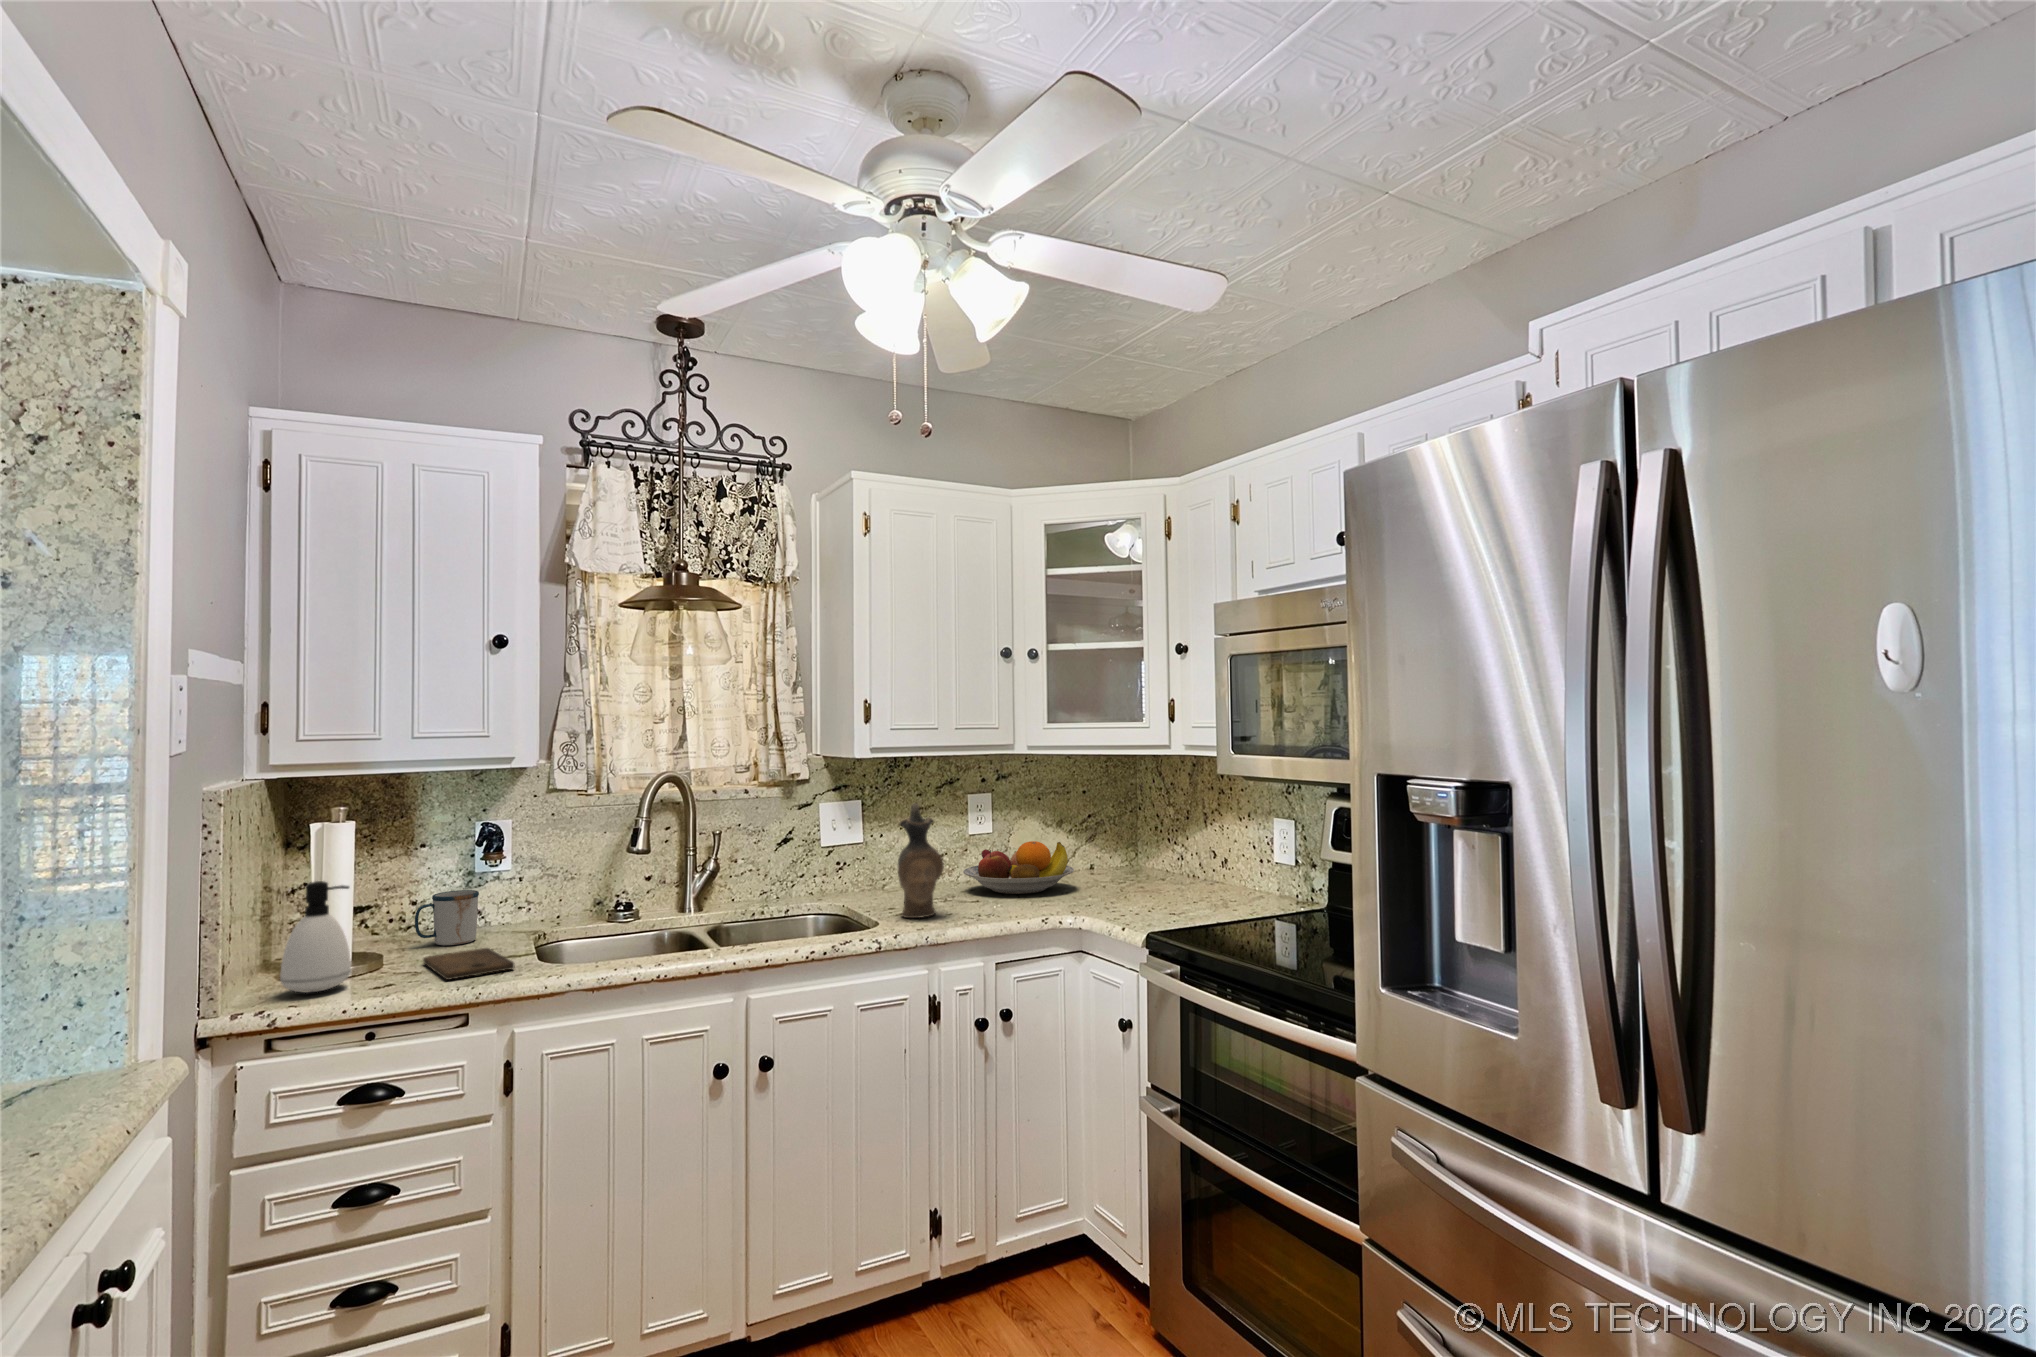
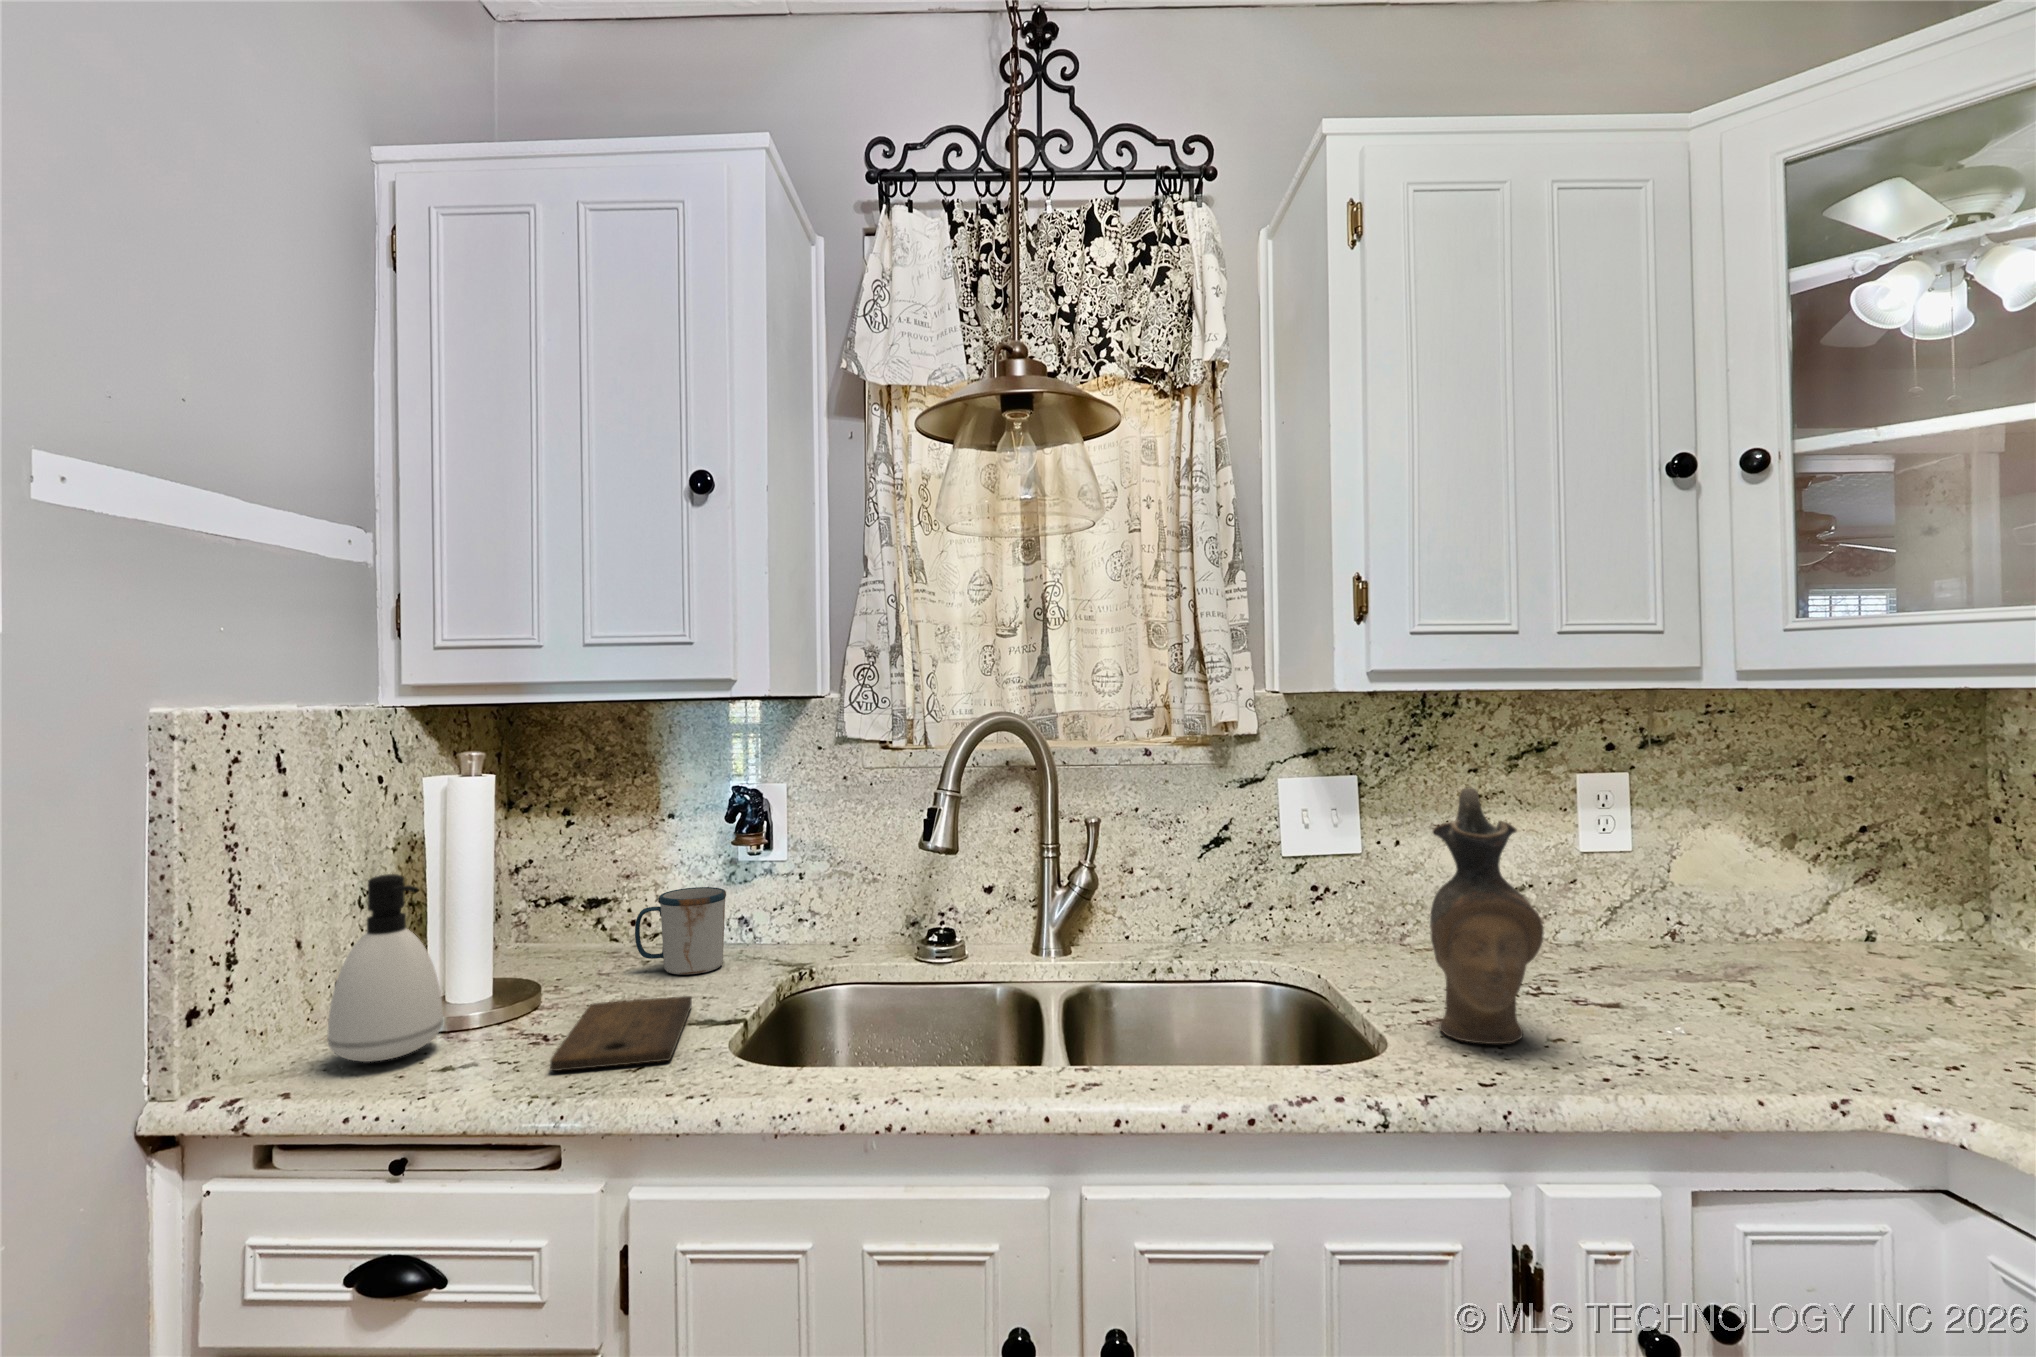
fruit bowl: present [963,841,1074,894] -> none [1571,878,1859,993]

